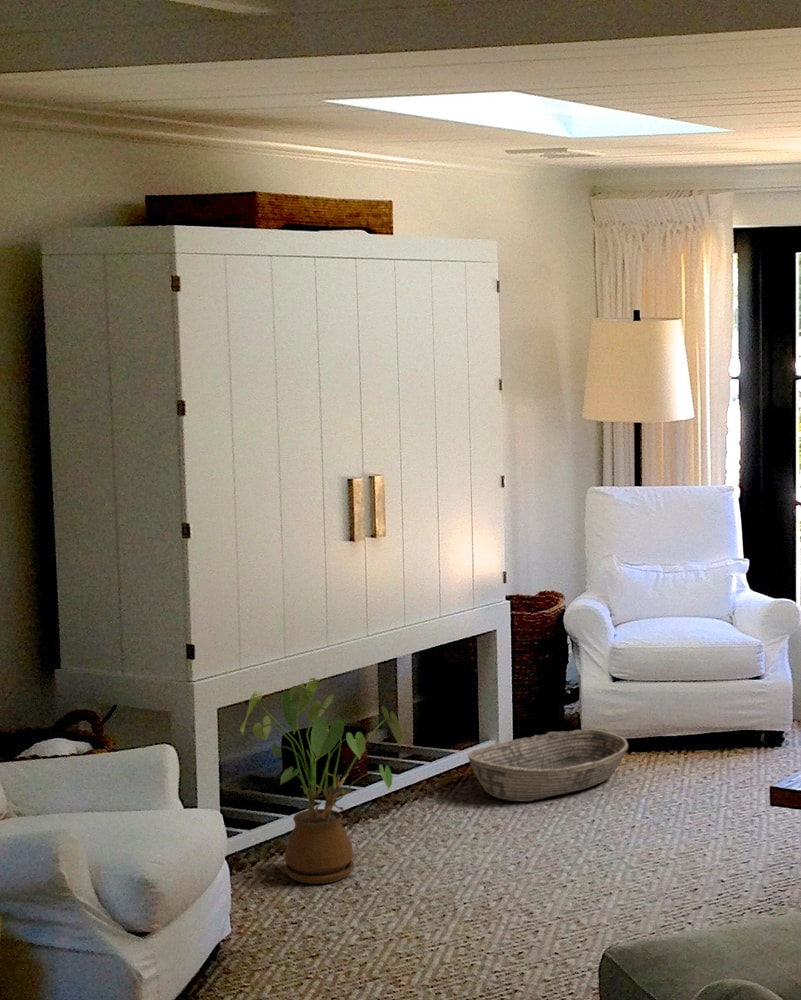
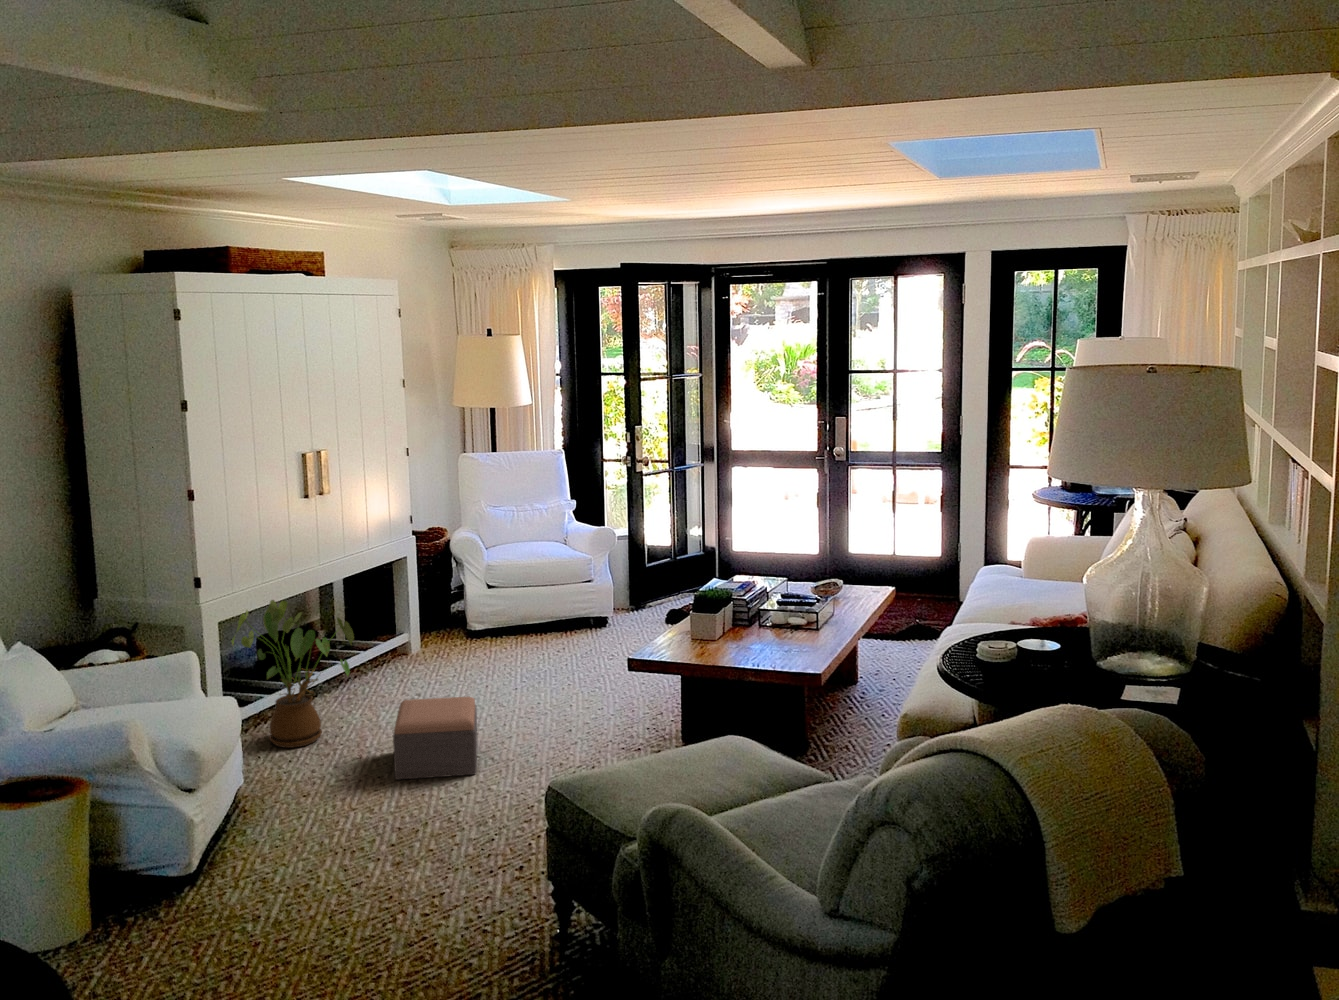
basket: present [468,729,628,802] -> none [393,622,503,676]
footstool: none [437,830,565,952] -> present [393,697,478,780]

